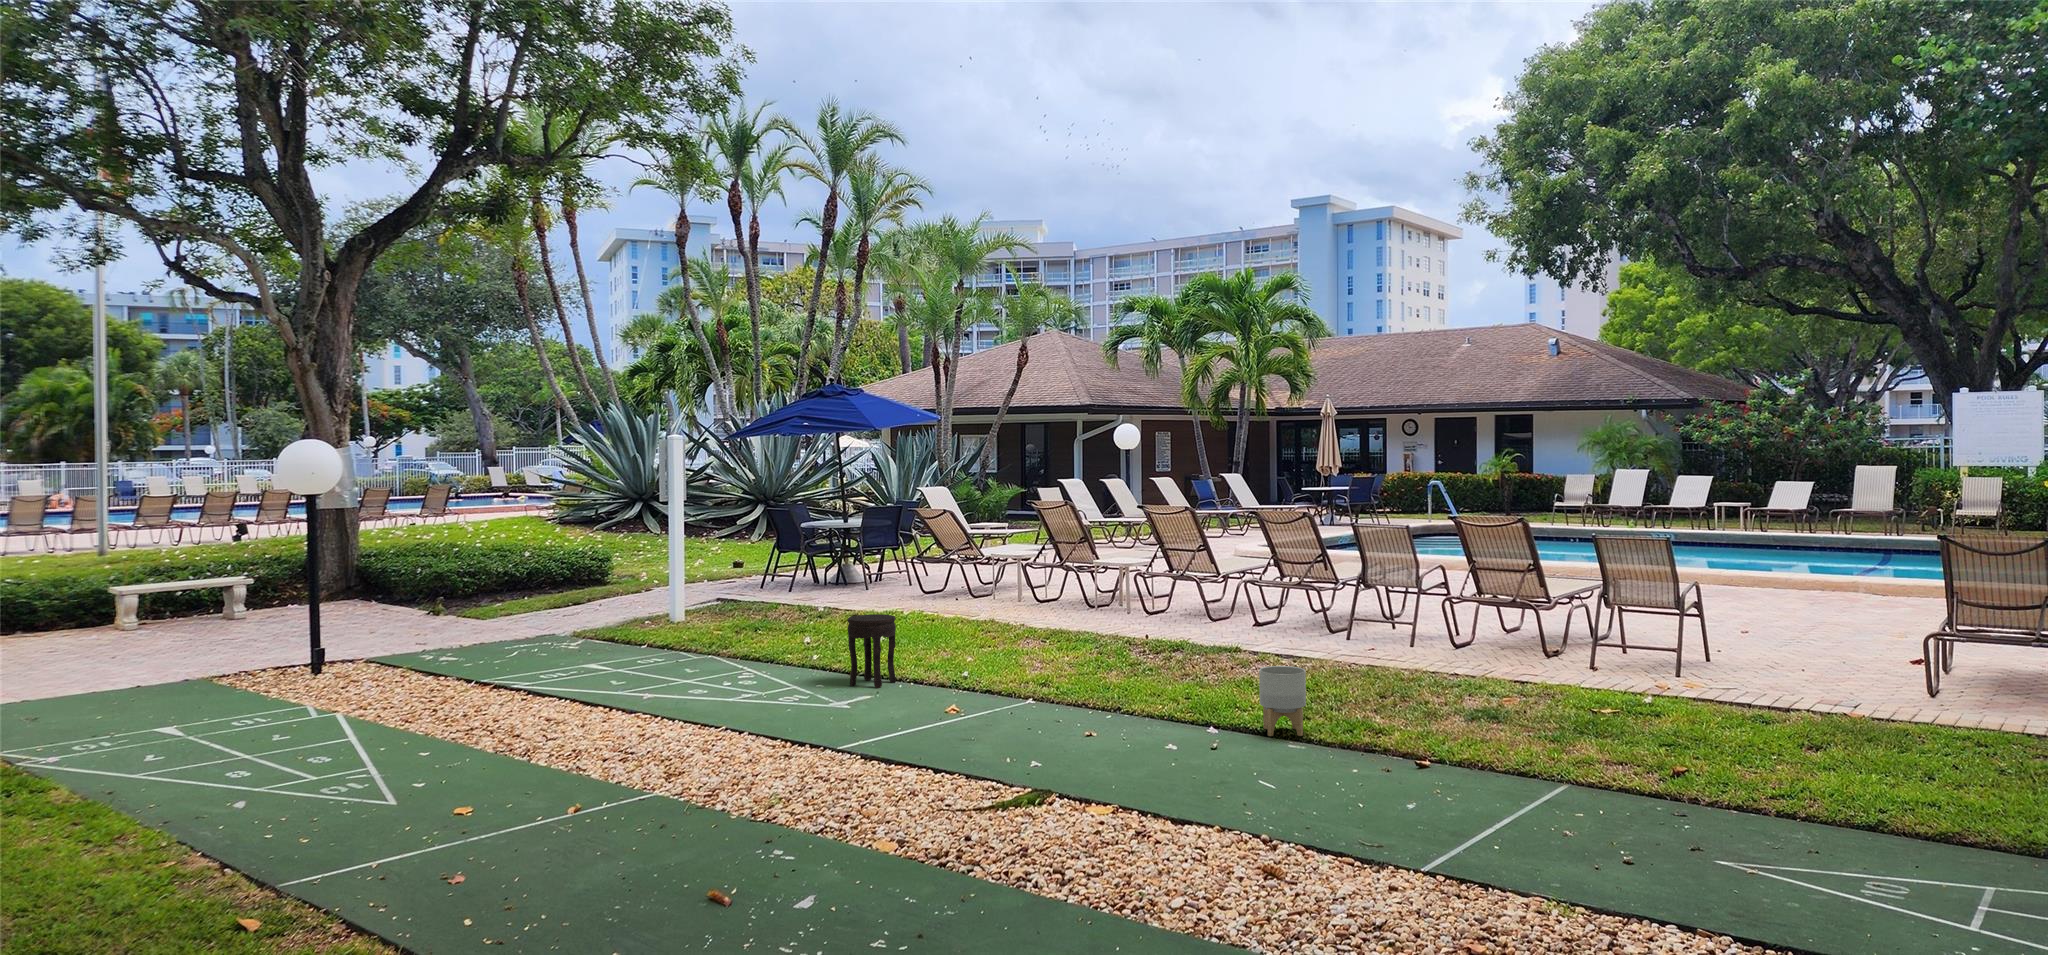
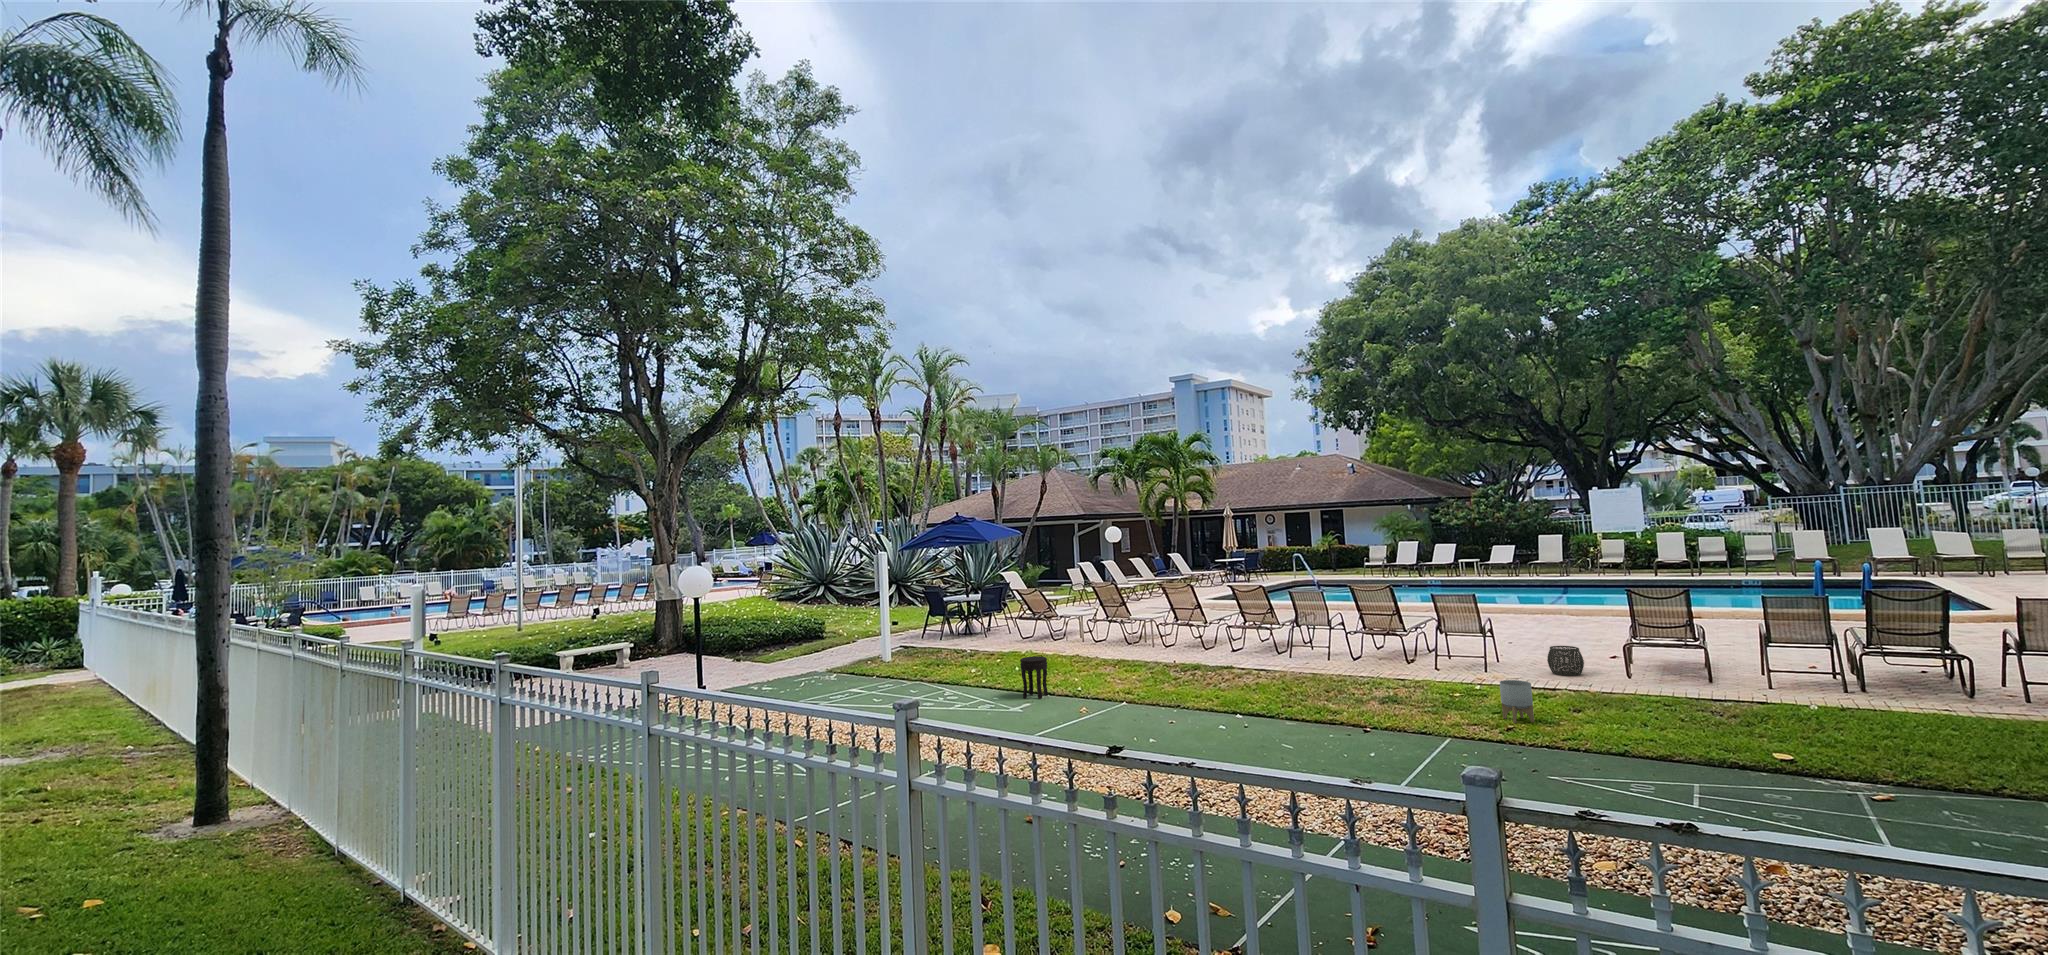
woven basket: none [1798,633,1865,687] -> present [1547,646,1584,676]
planter: present [1259,666,1306,736] -> present [1500,680,1534,723]

